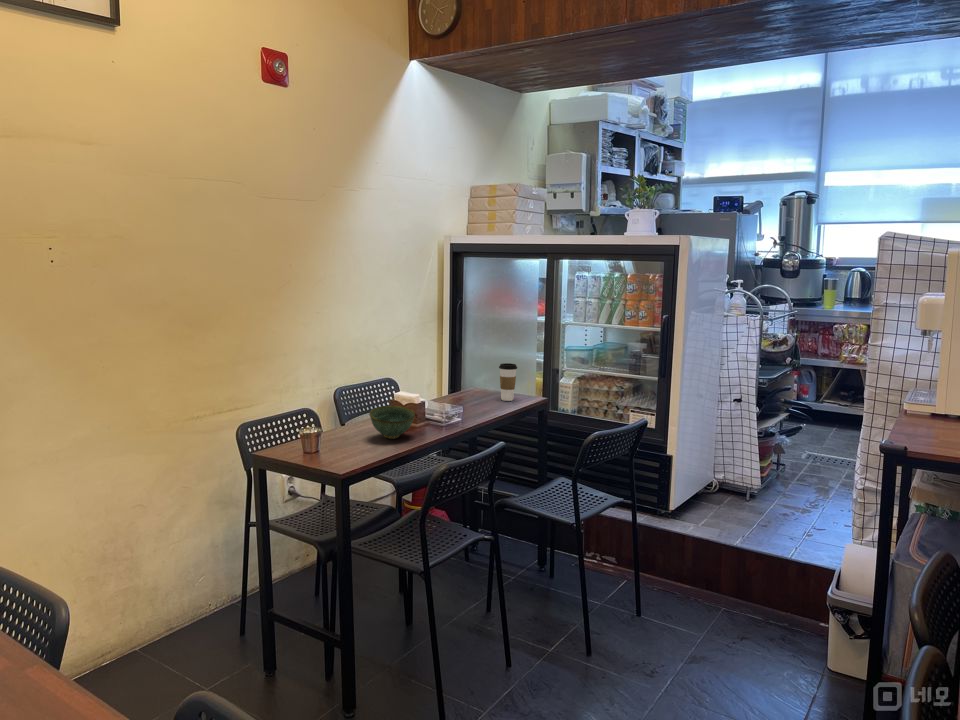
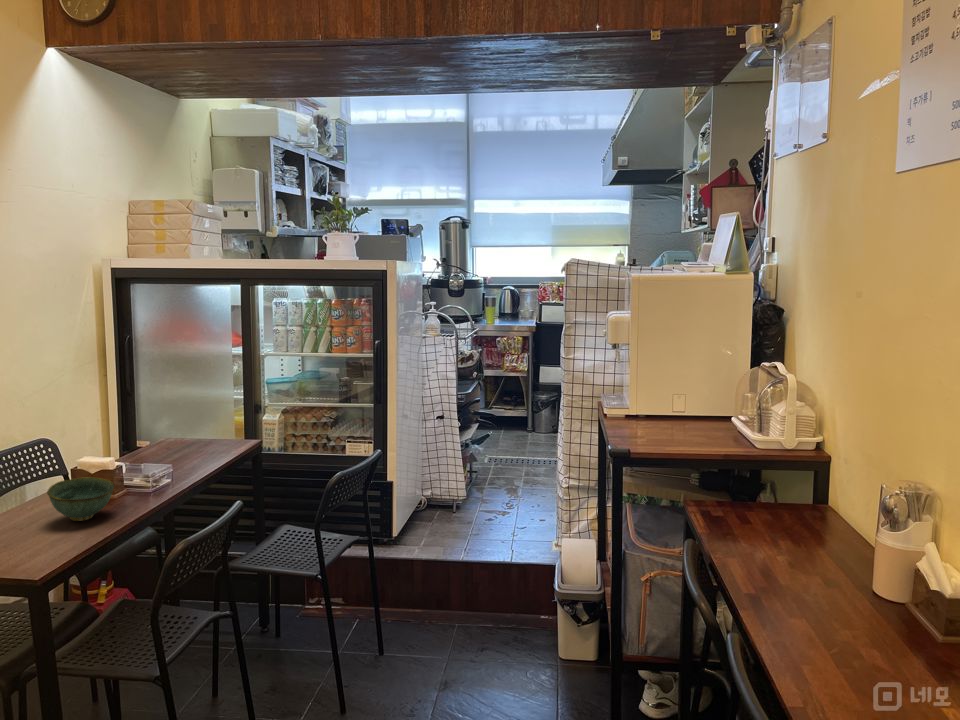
coffee cup: present [499,363,517,401] -> none [201,407,224,450]

